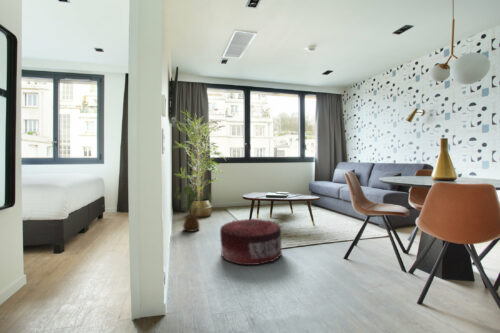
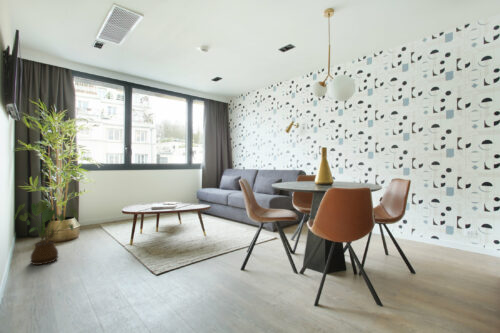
pouf: present [220,219,282,265] -> none [90,237,175,303]

